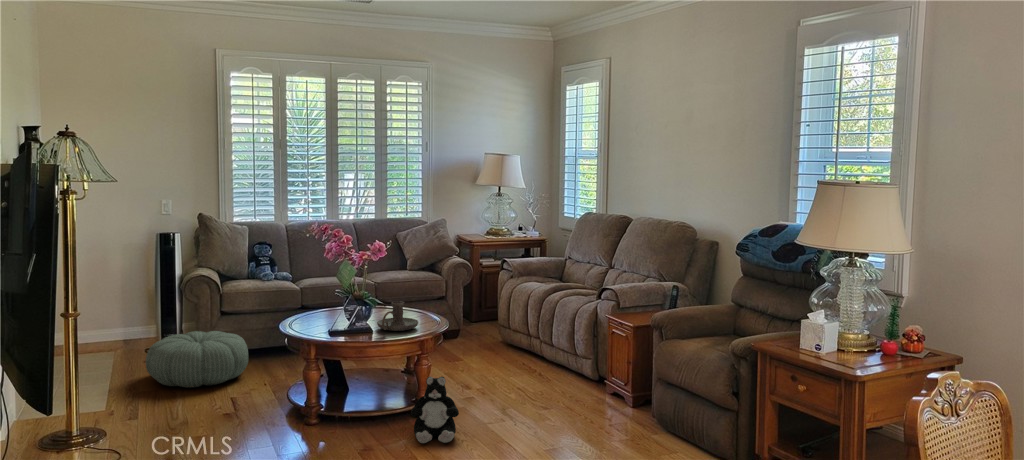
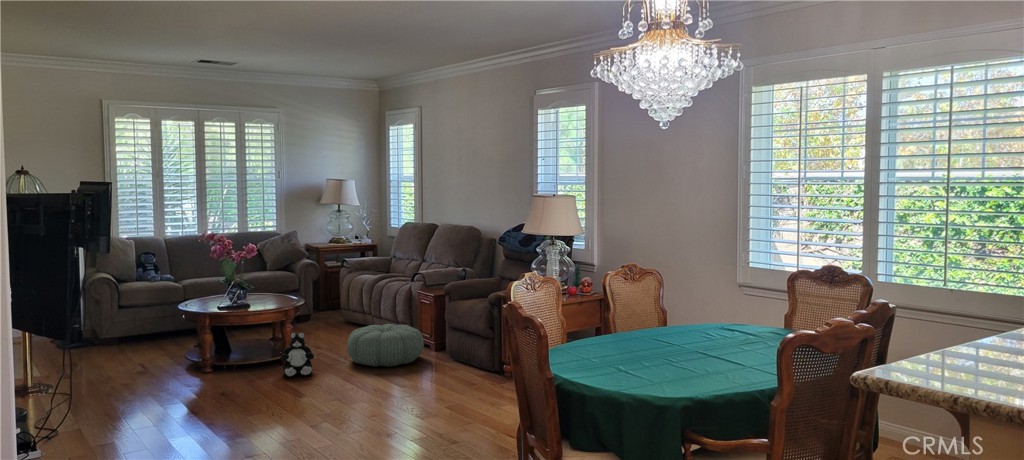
candle holder: present [377,301,418,331] -> none [252,285,282,306]
pouf: present [146,331,248,388] -> present [347,324,424,367]

